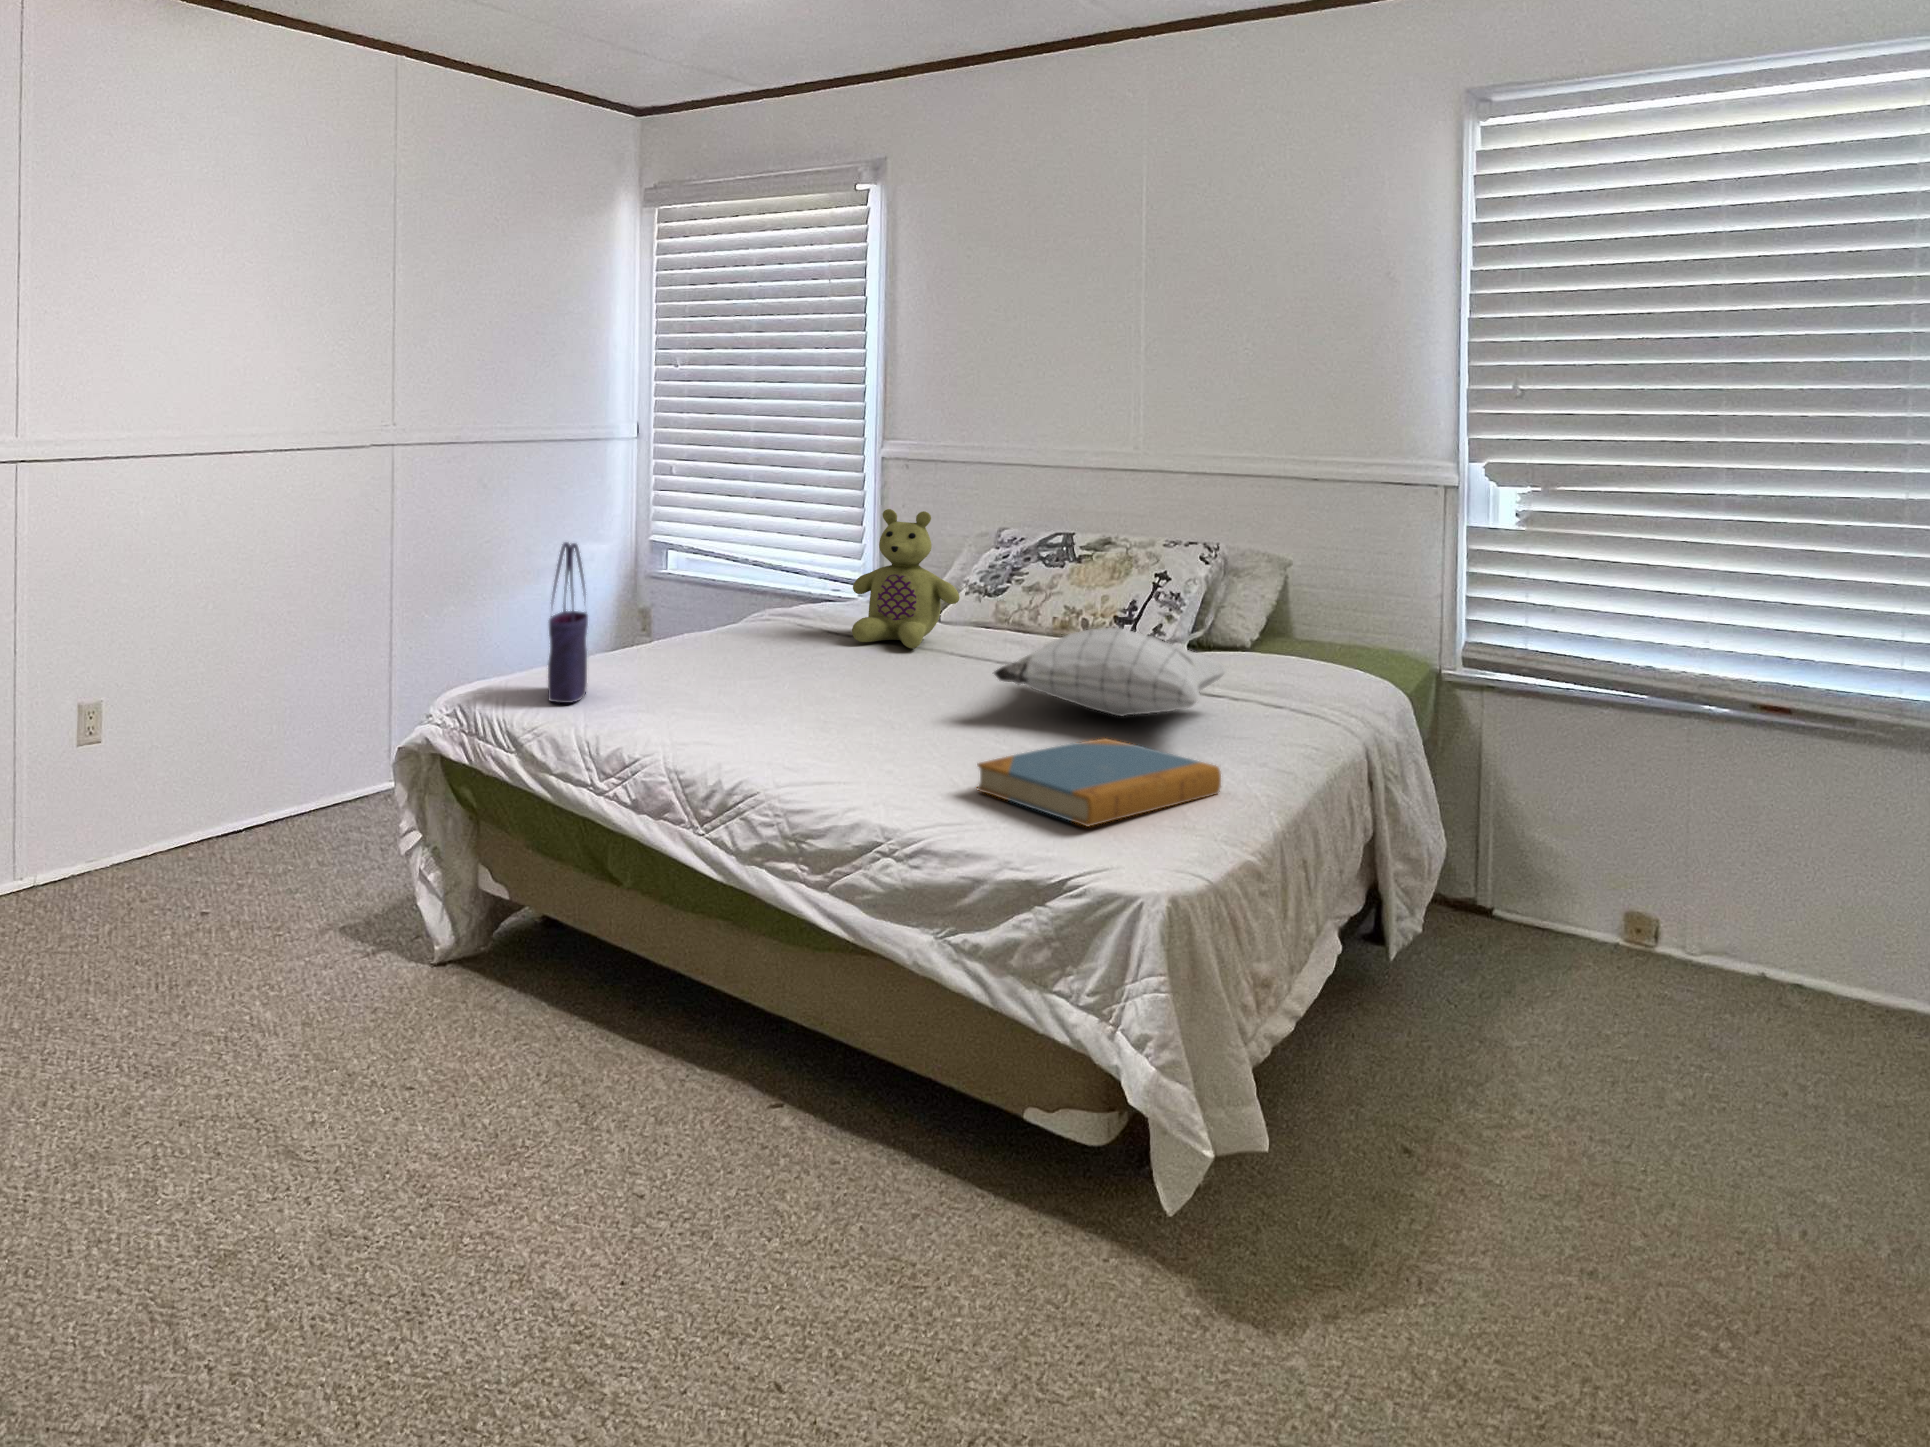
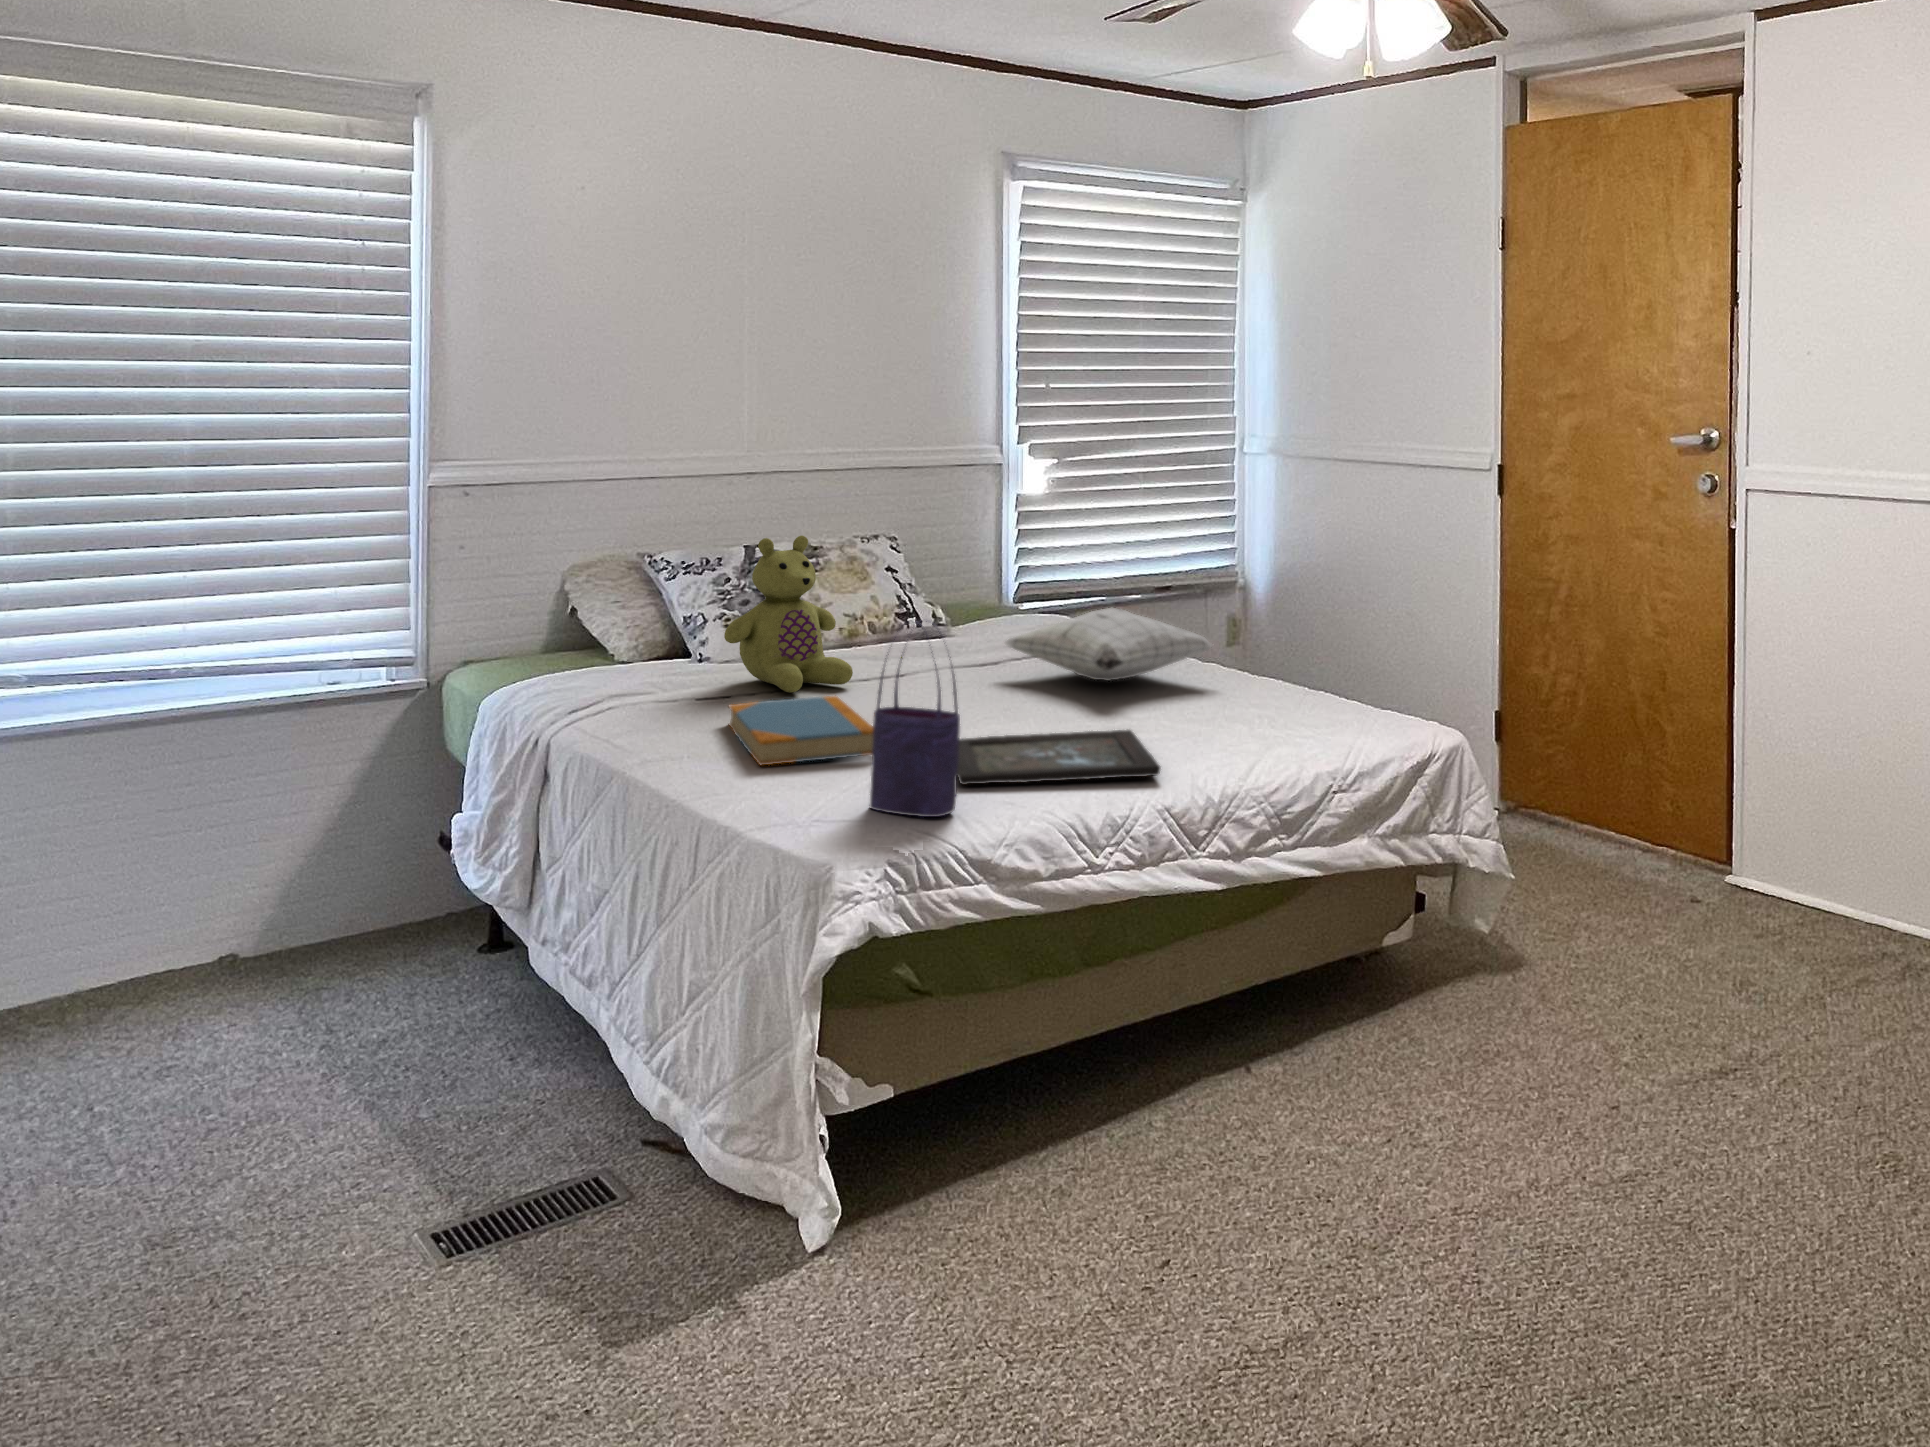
tray: none [639,685,872,746] -> present [957,729,1161,785]
book: present [977,739,1221,826] -> present [729,695,873,766]

